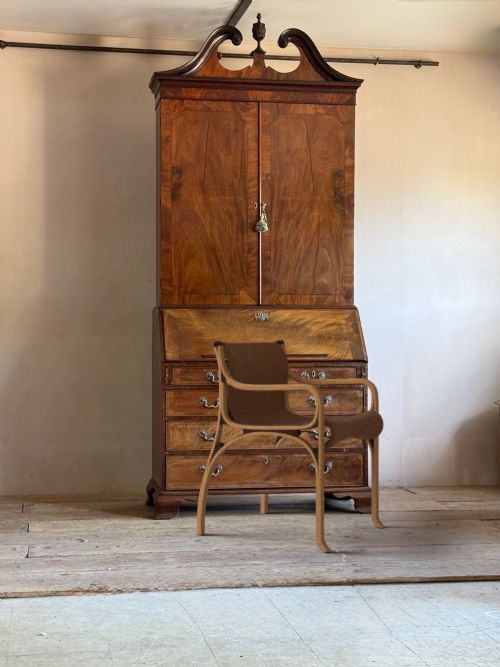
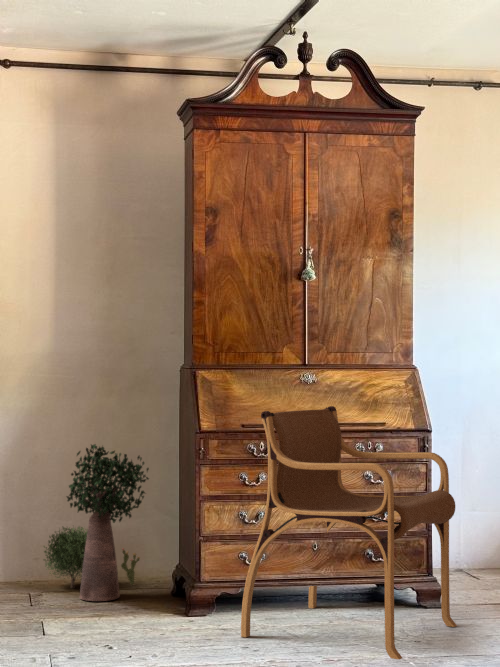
potted plant: none [36,374,126,508] -> present [44,444,149,601]

